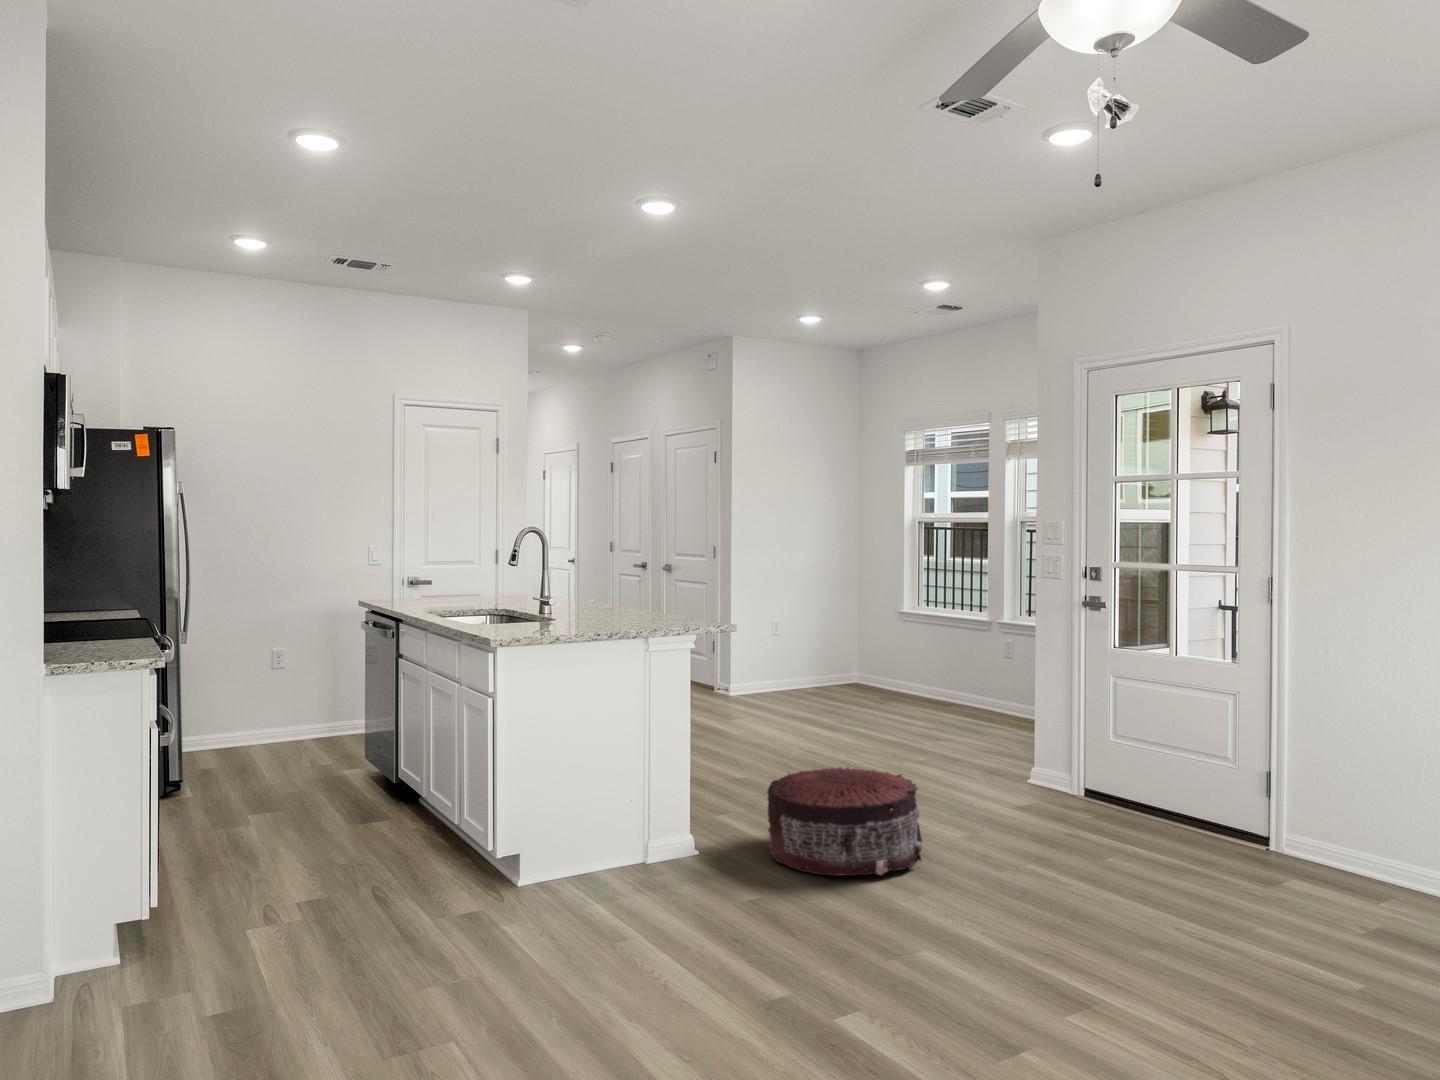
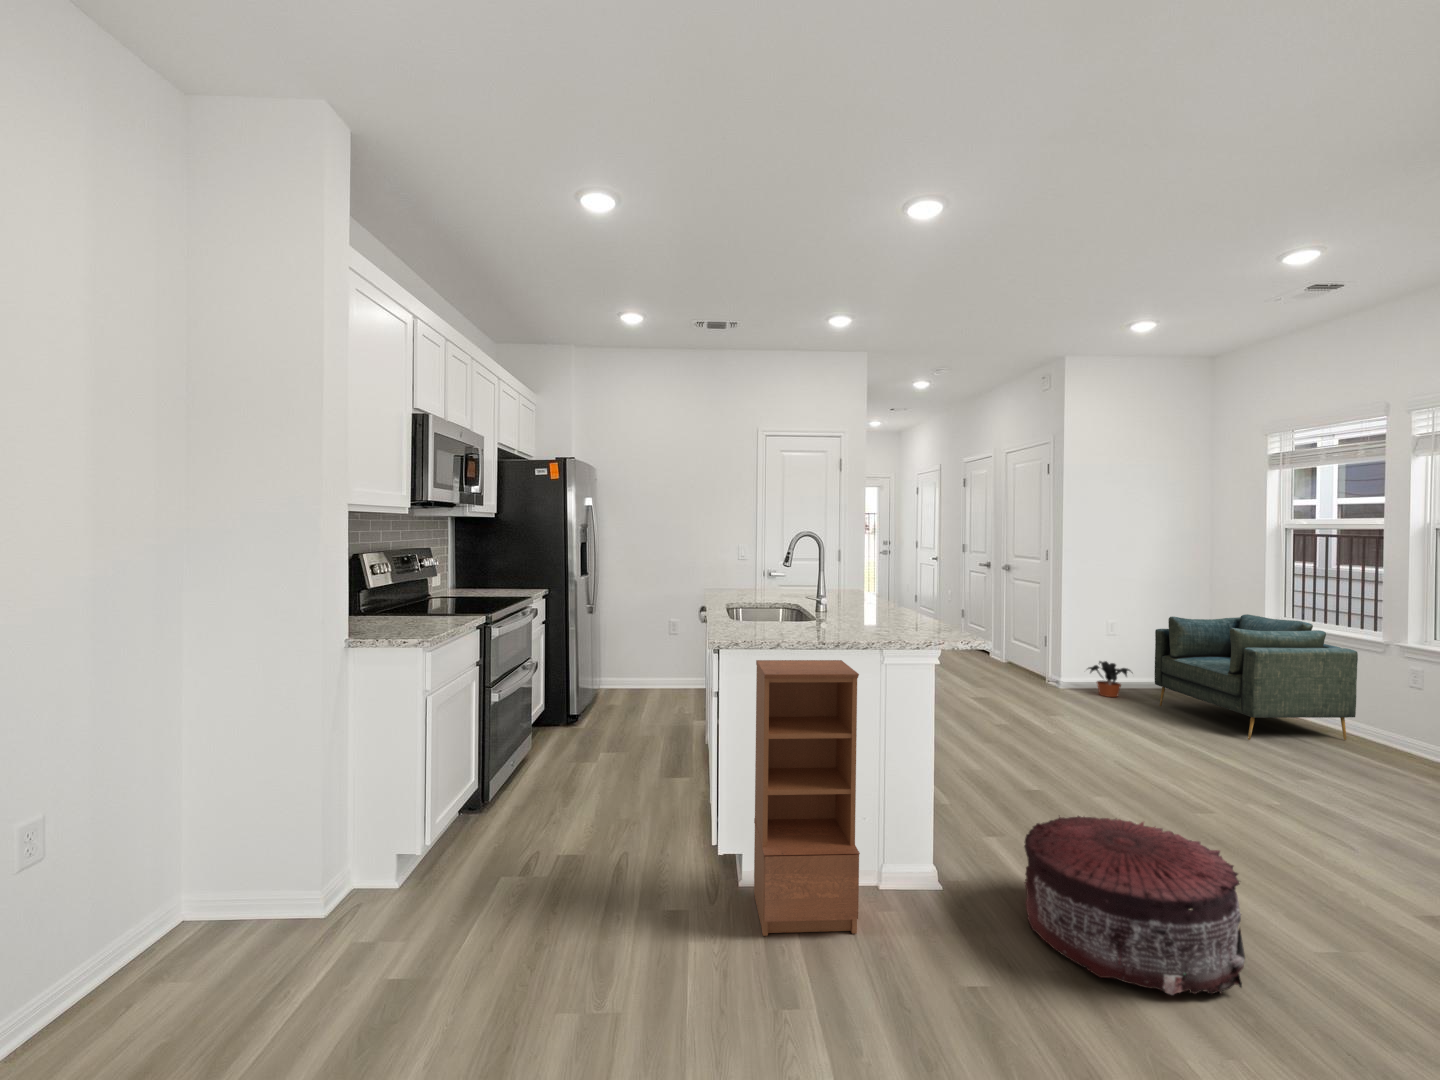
armchair: none [816,604,970,718] -> present [1155,614,1358,740]
bookcase: none [536,650,649,910] -> present [754,660,860,936]
potted plant: none [752,662,797,698] -> present [1088,661,1131,697]

